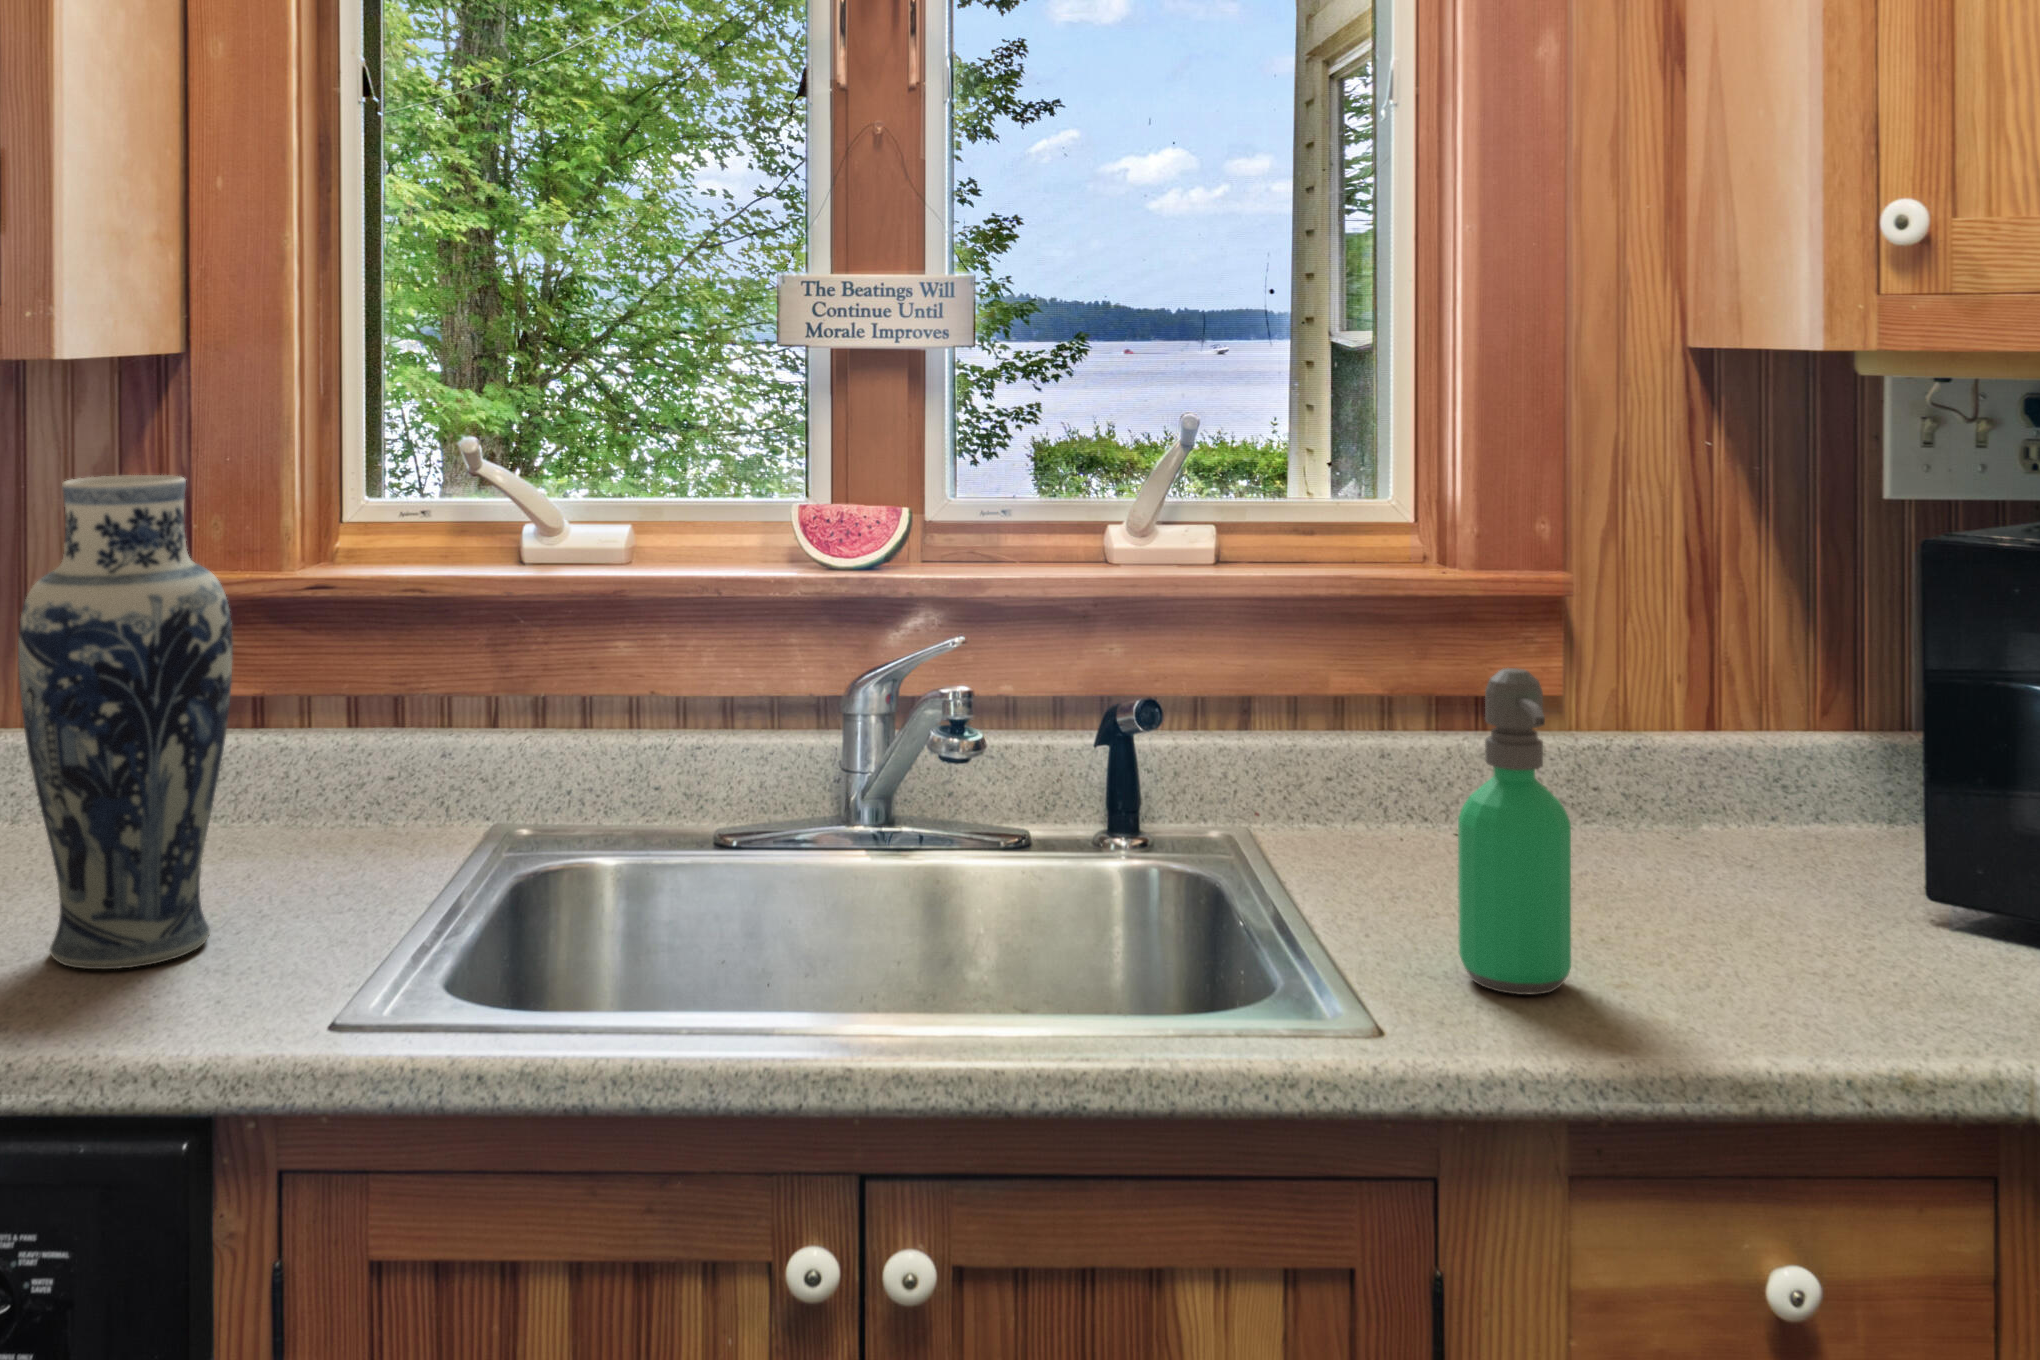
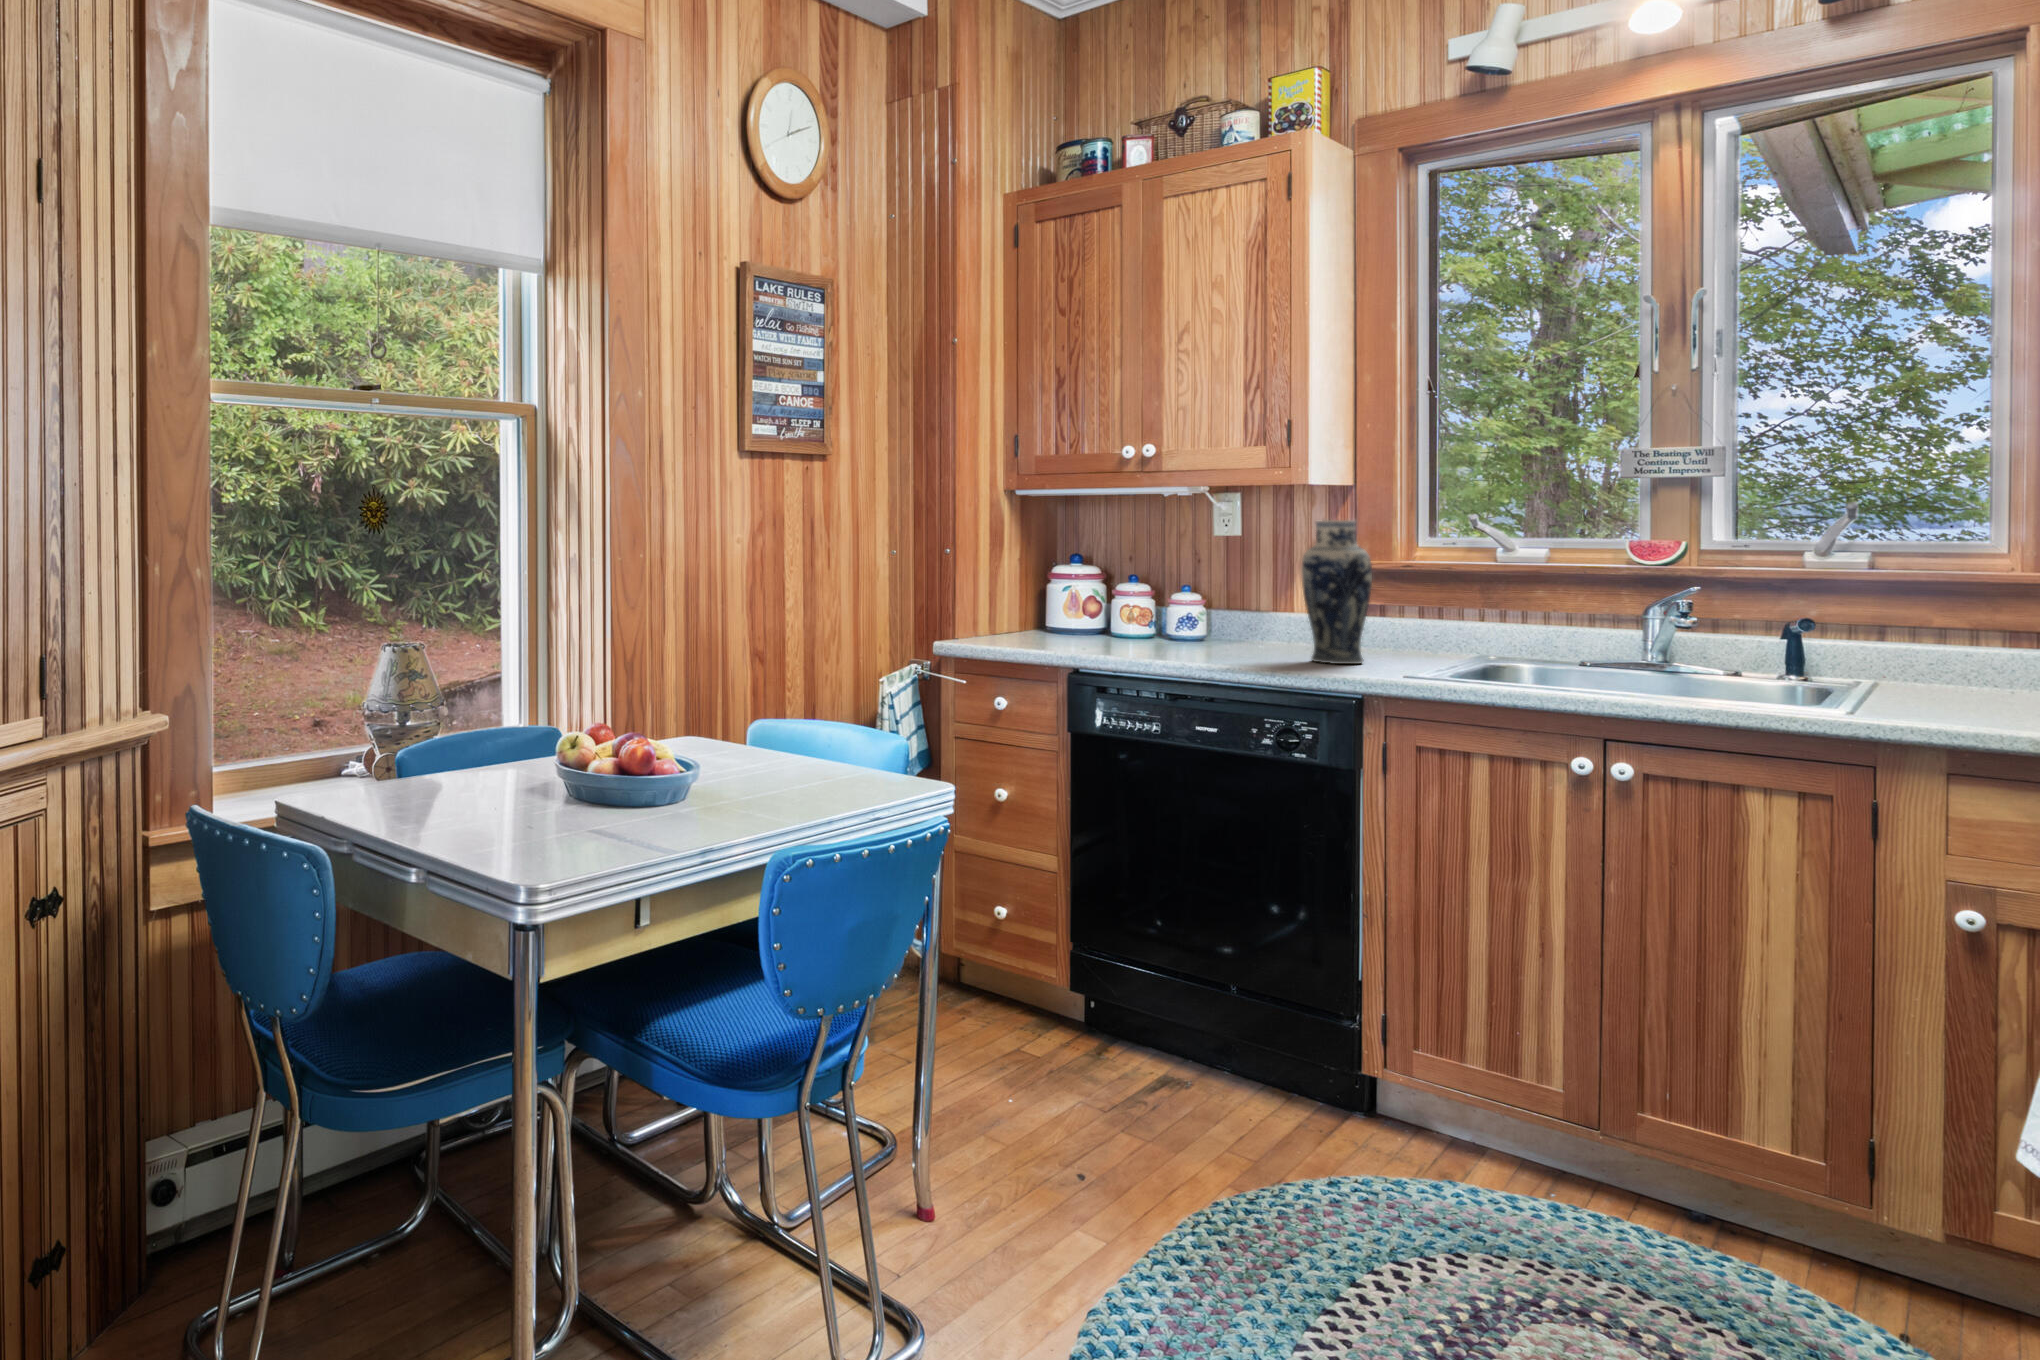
soap dispenser: present [1458,668,1571,994] -> none [1913,593,1976,717]

